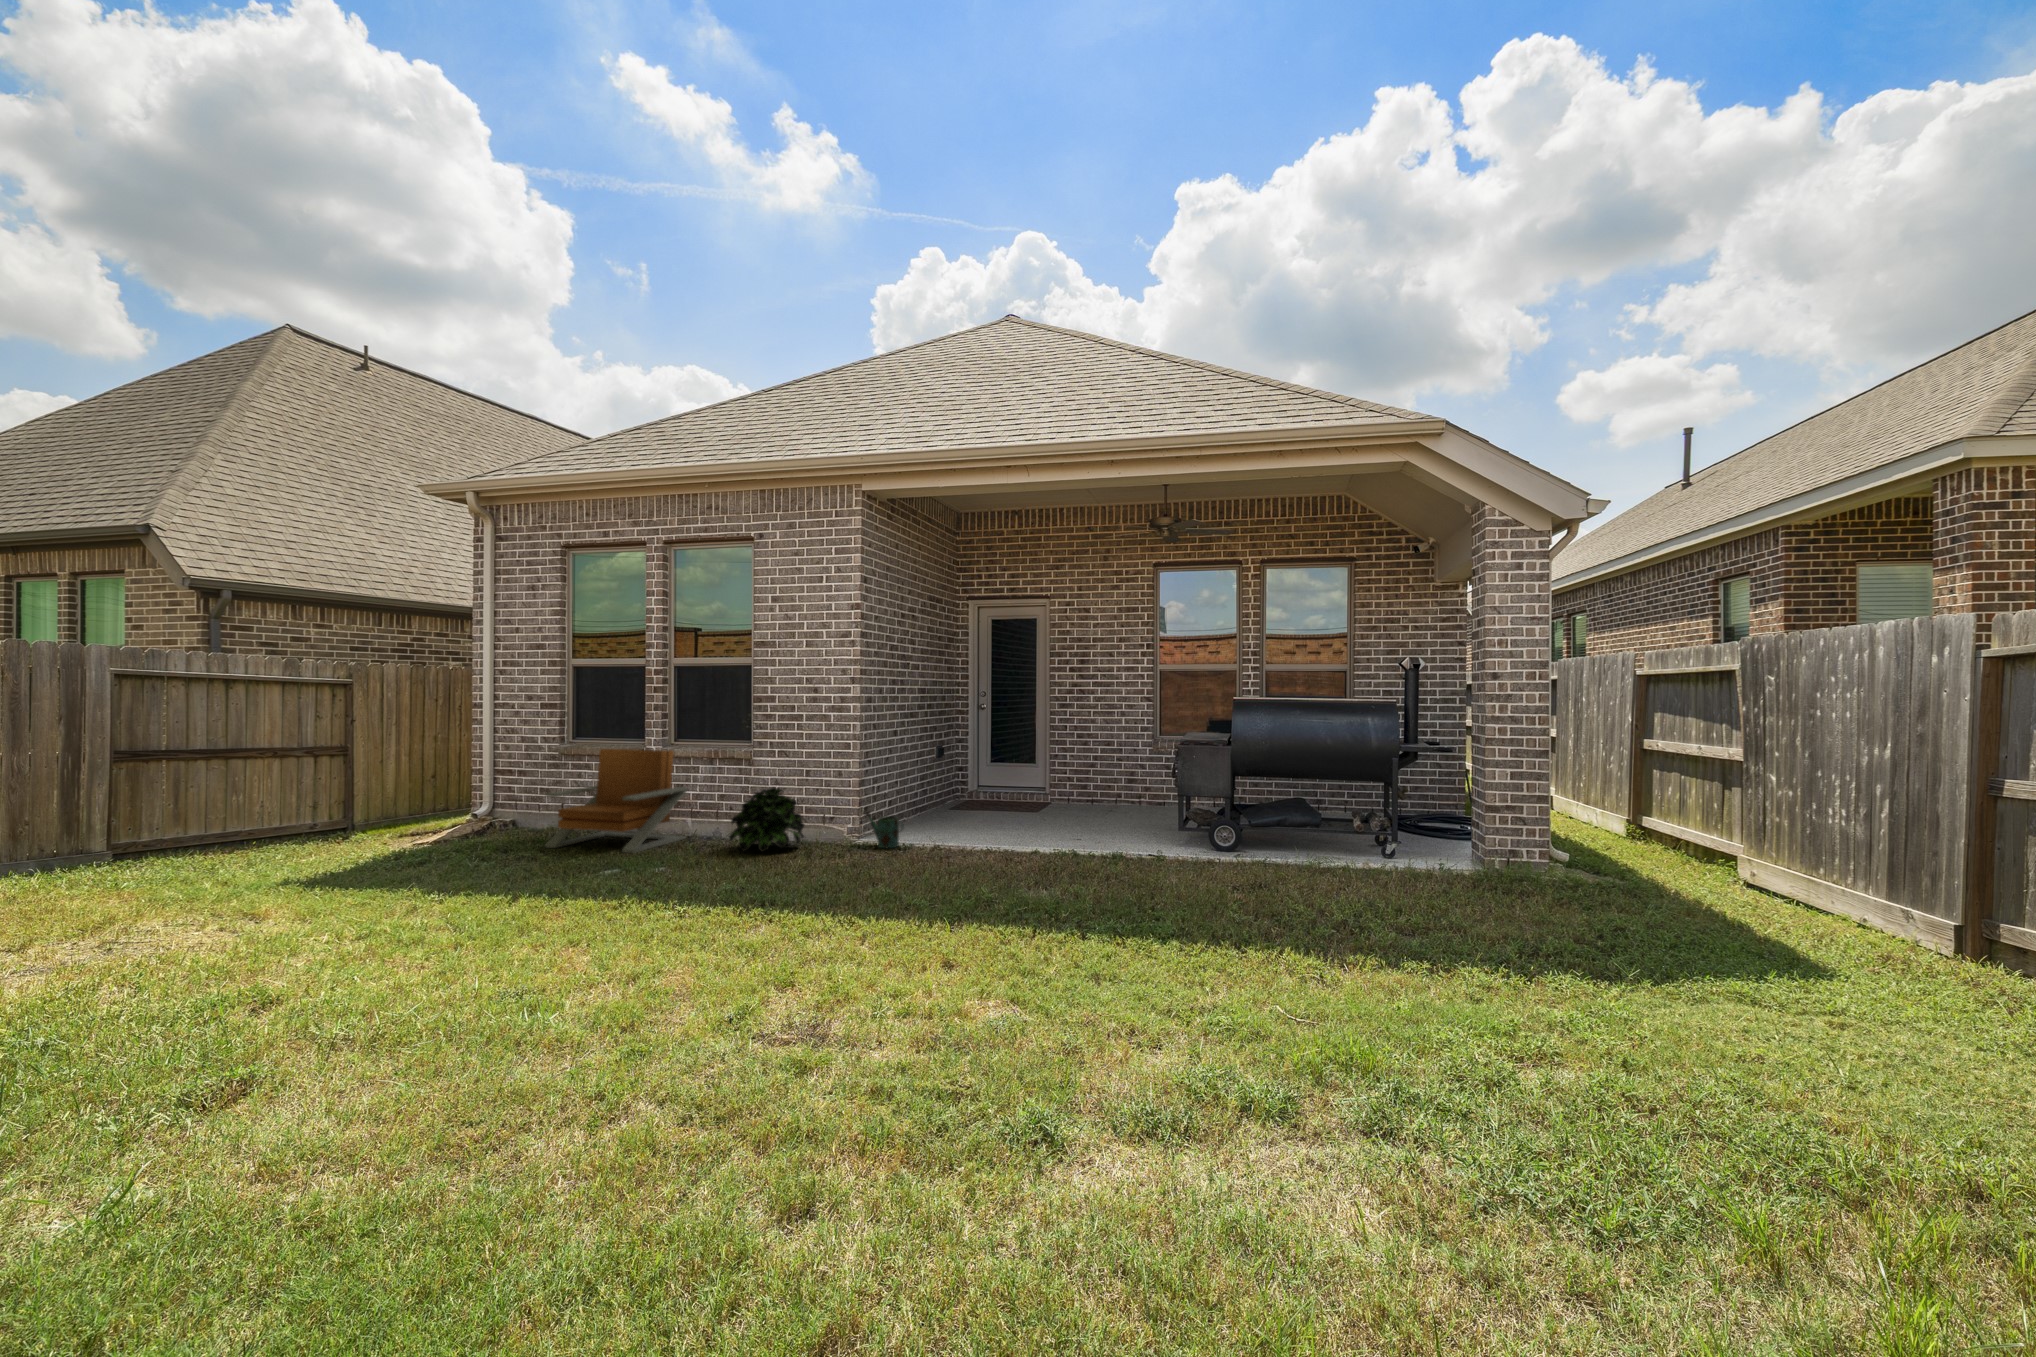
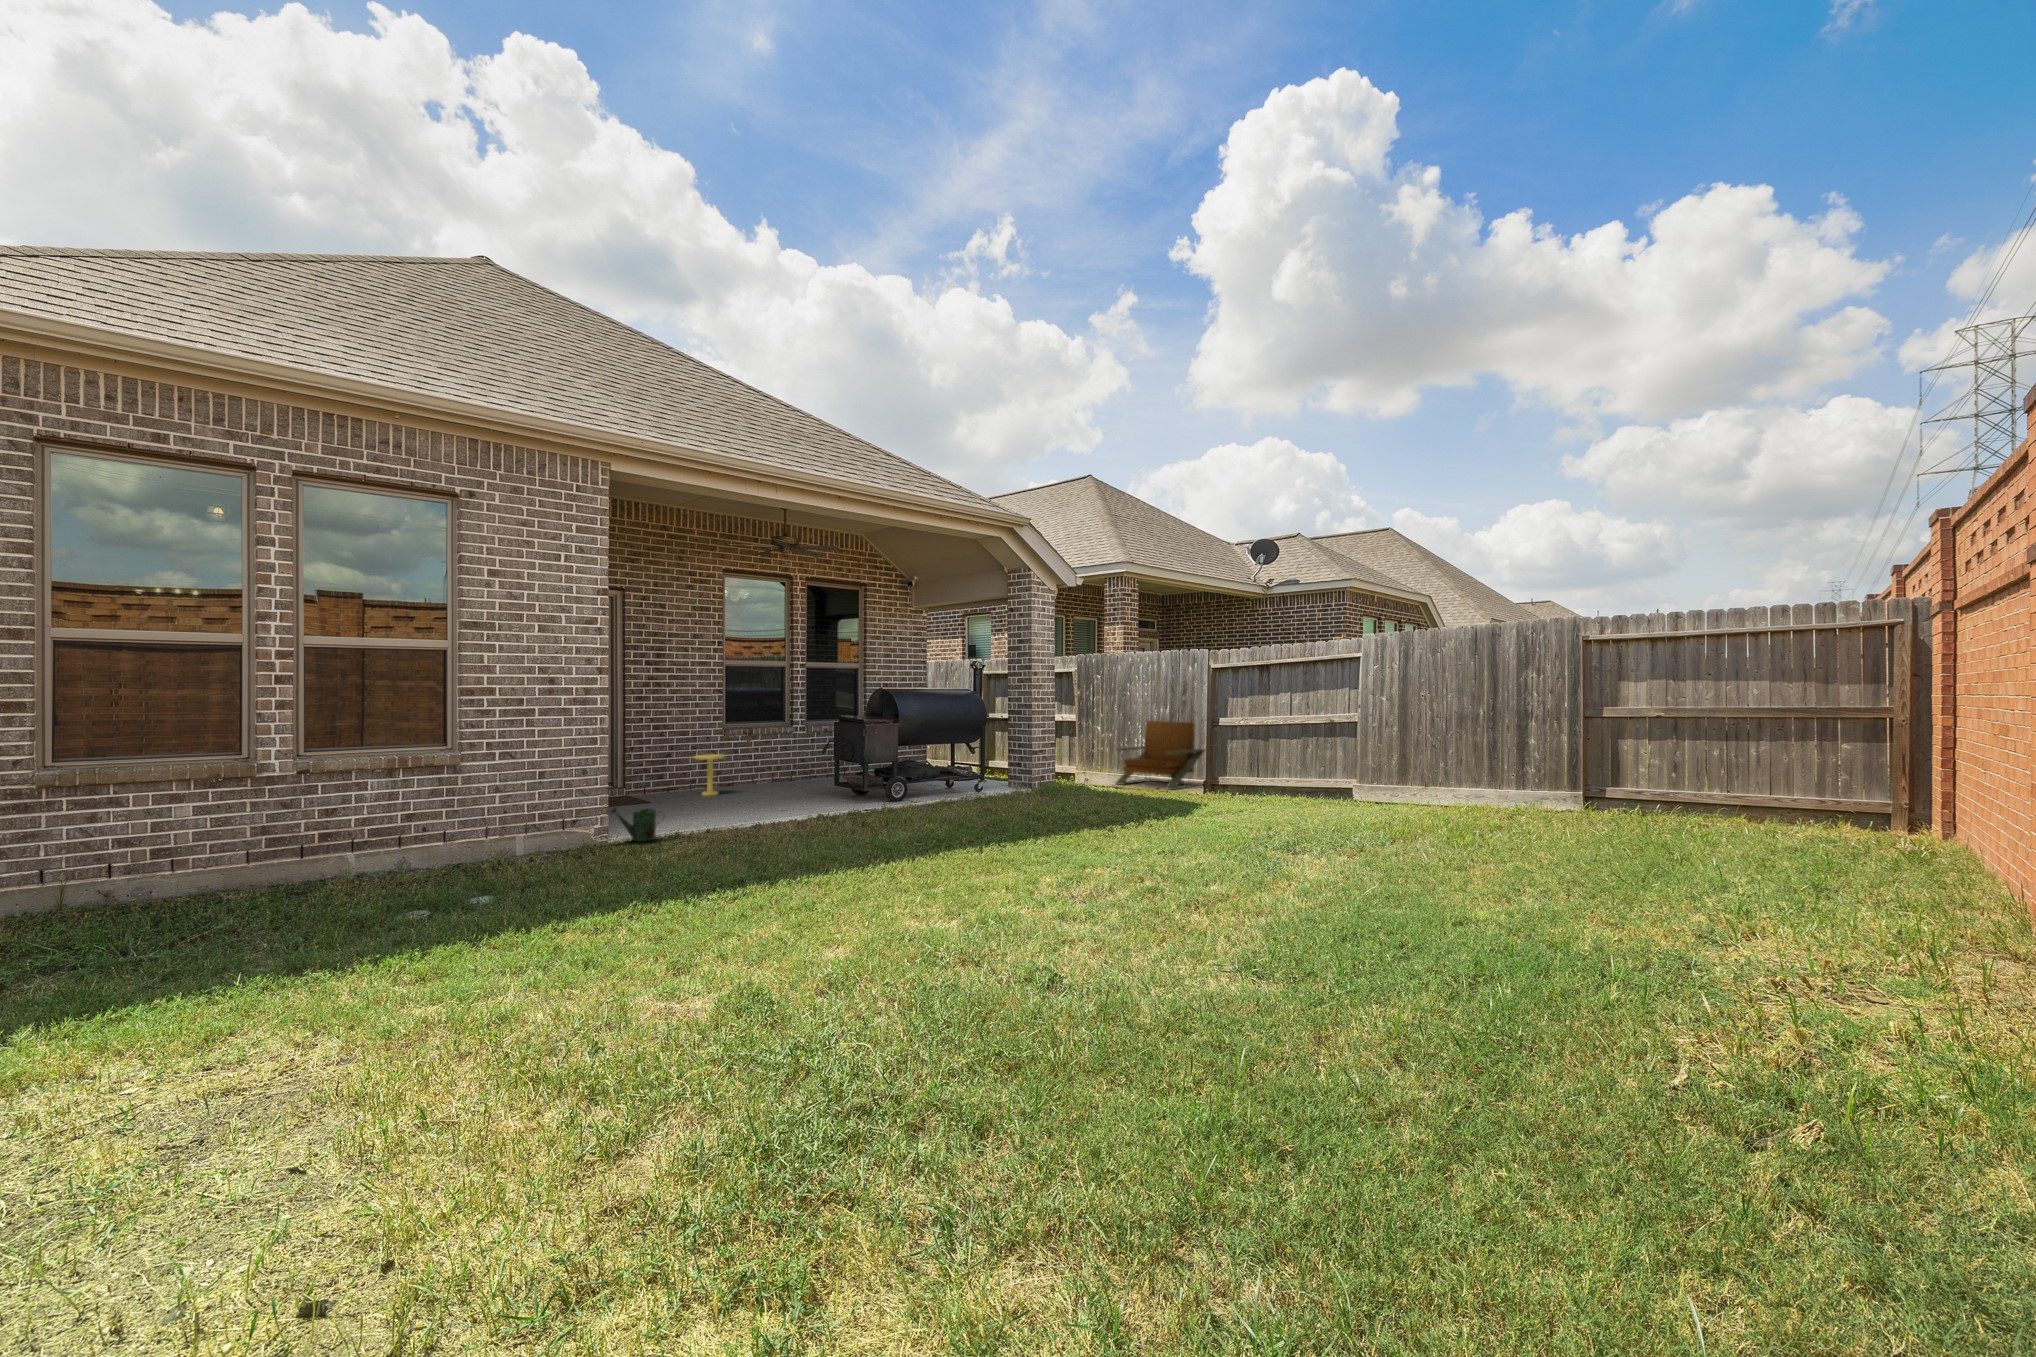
lounge chair: present [545,749,688,853] -> present [1116,721,1205,790]
side table: none [1110,769,1141,815] -> present [695,754,724,796]
potted plant: present [729,788,804,852] -> none [481,791,581,867]

